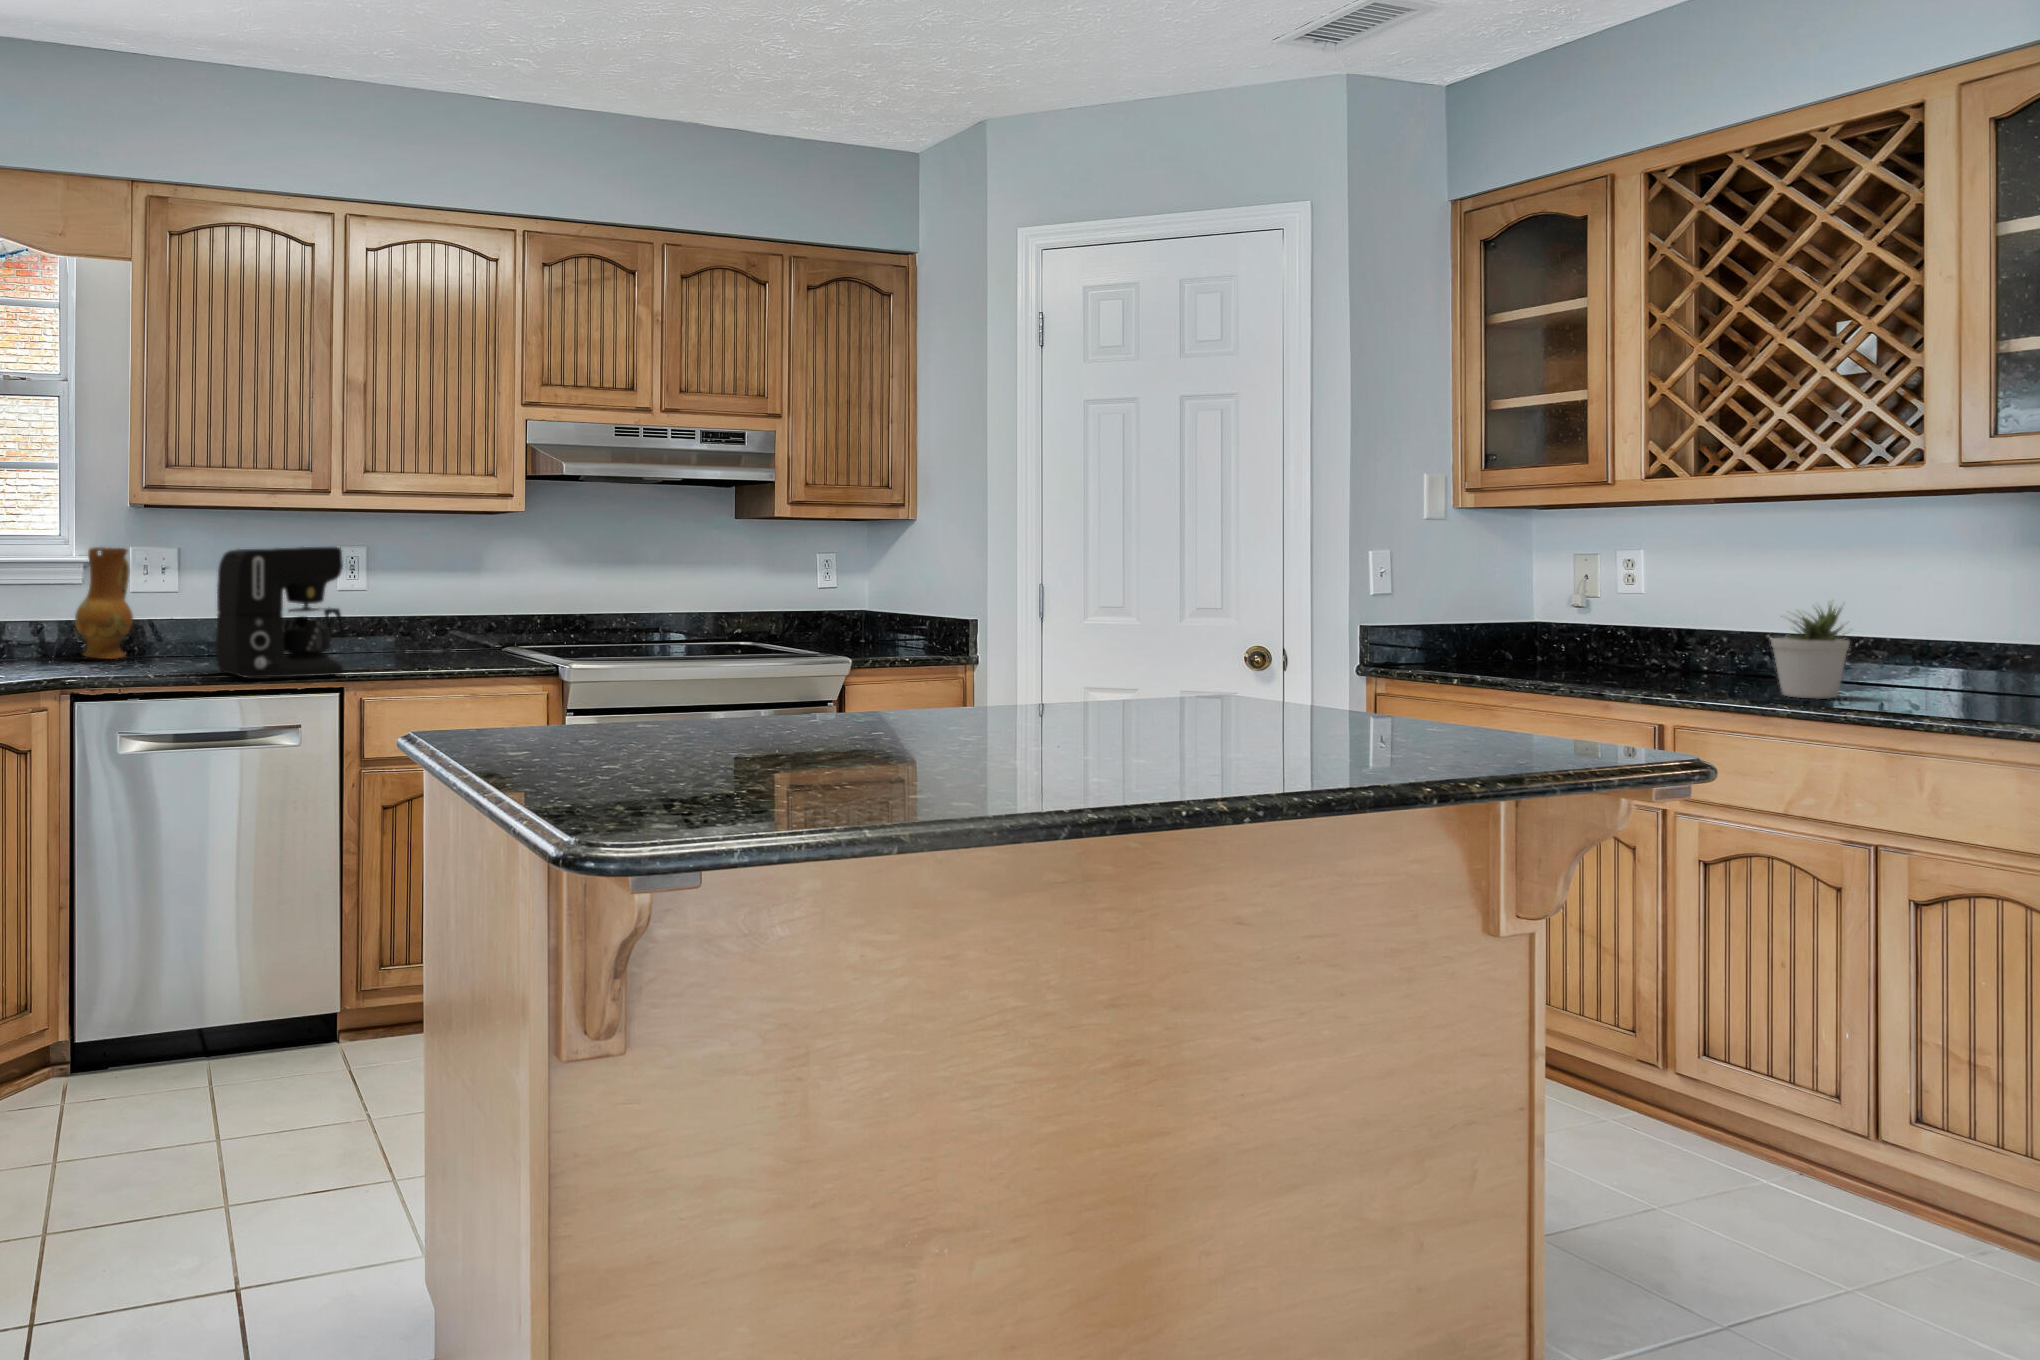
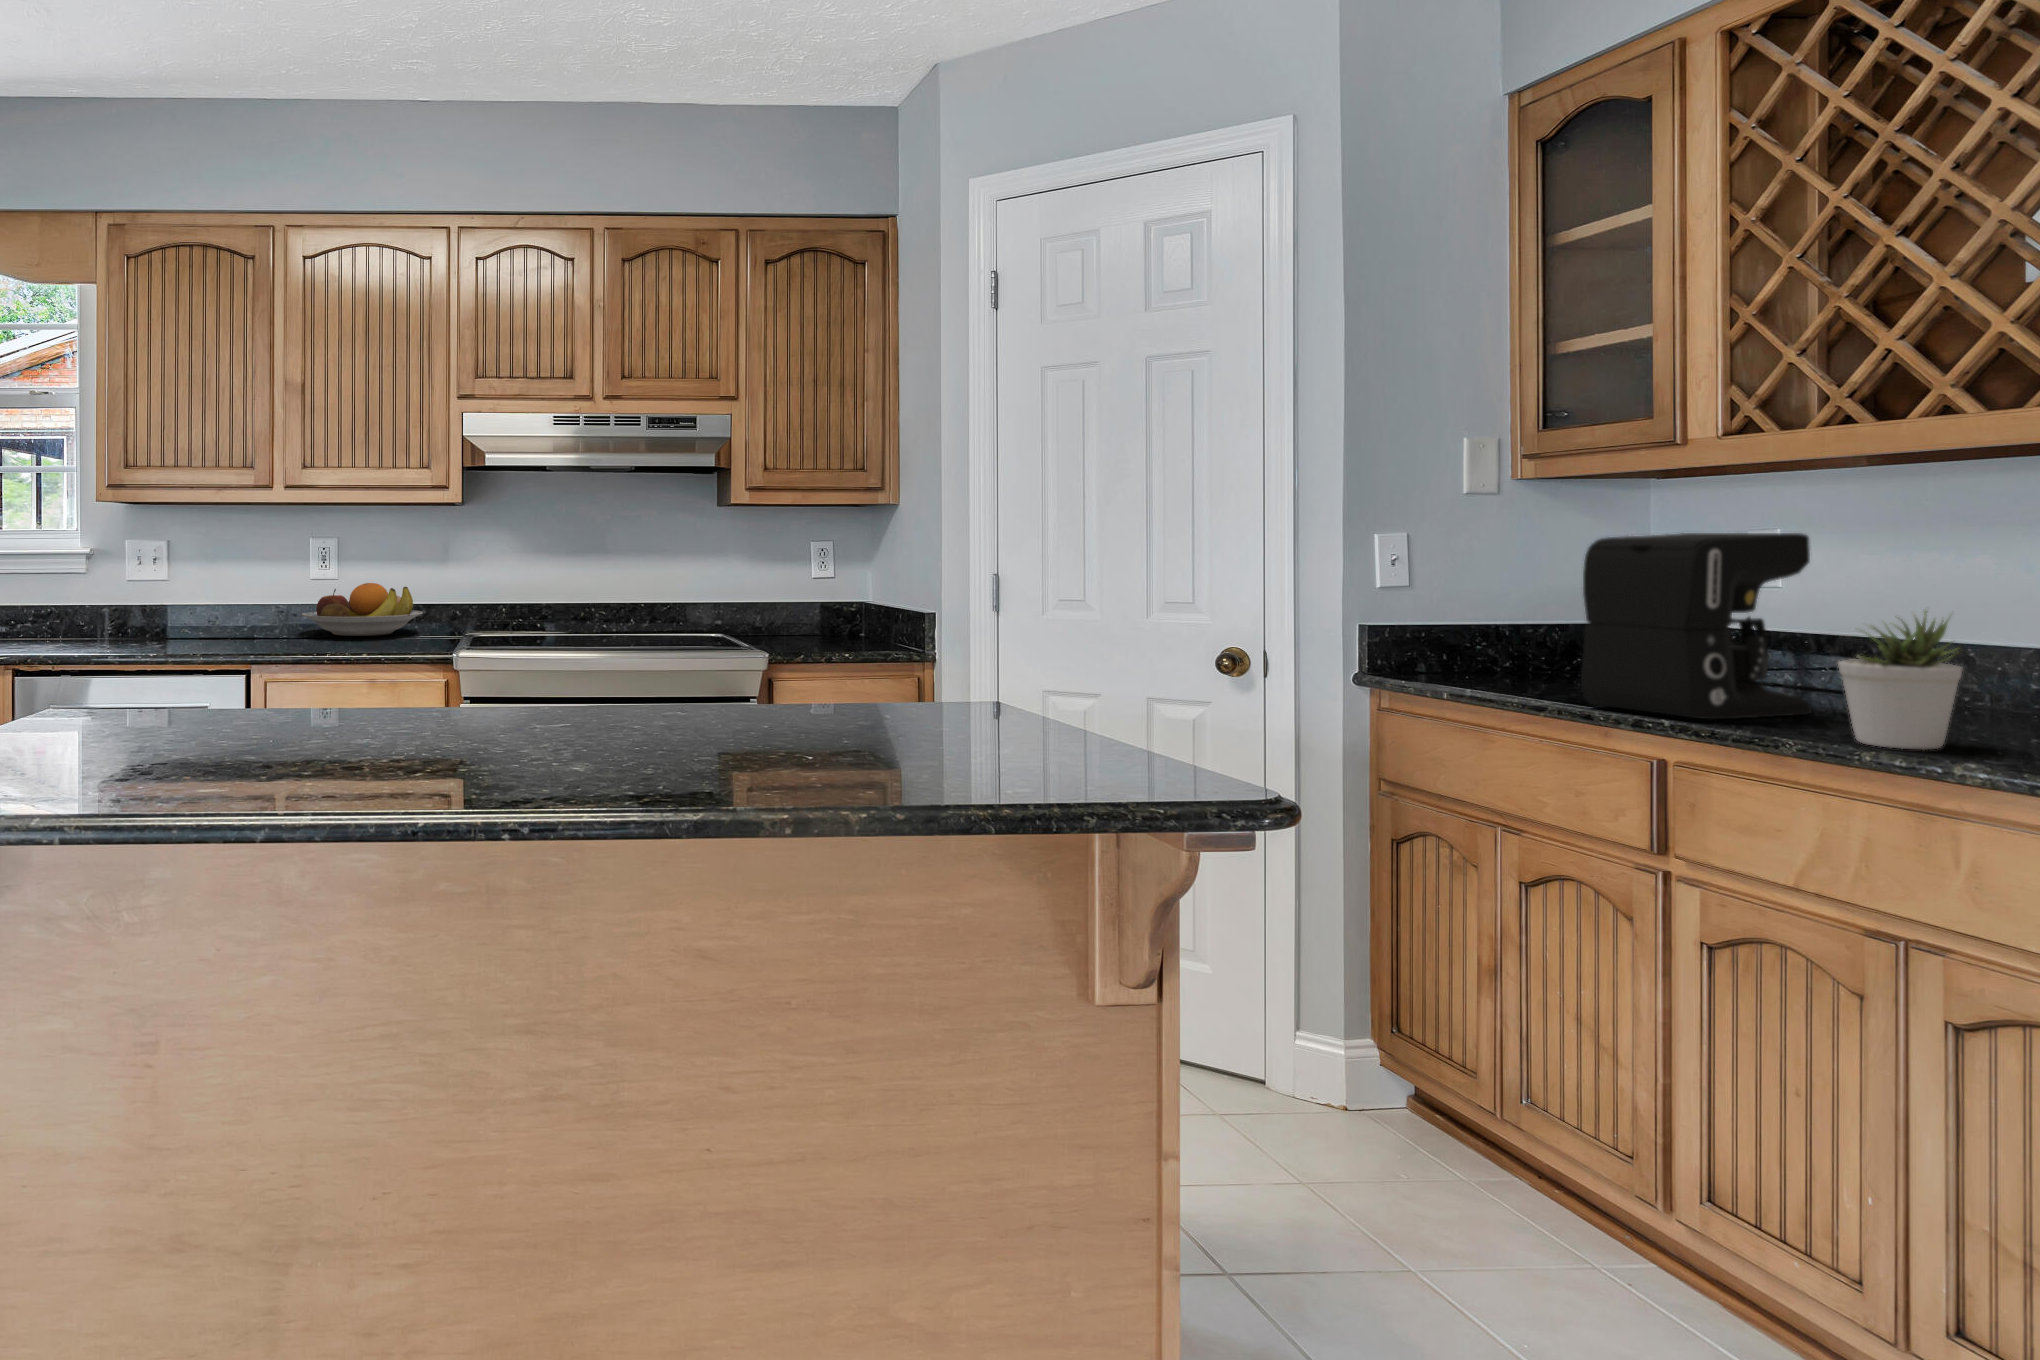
ceramic jug: present [75,547,133,659] -> none [59,538,112,637]
coffee maker: present [216,547,344,679] -> present [1581,533,1811,719]
fruit bowl: none [347,598,477,653] -> present [302,583,423,636]

